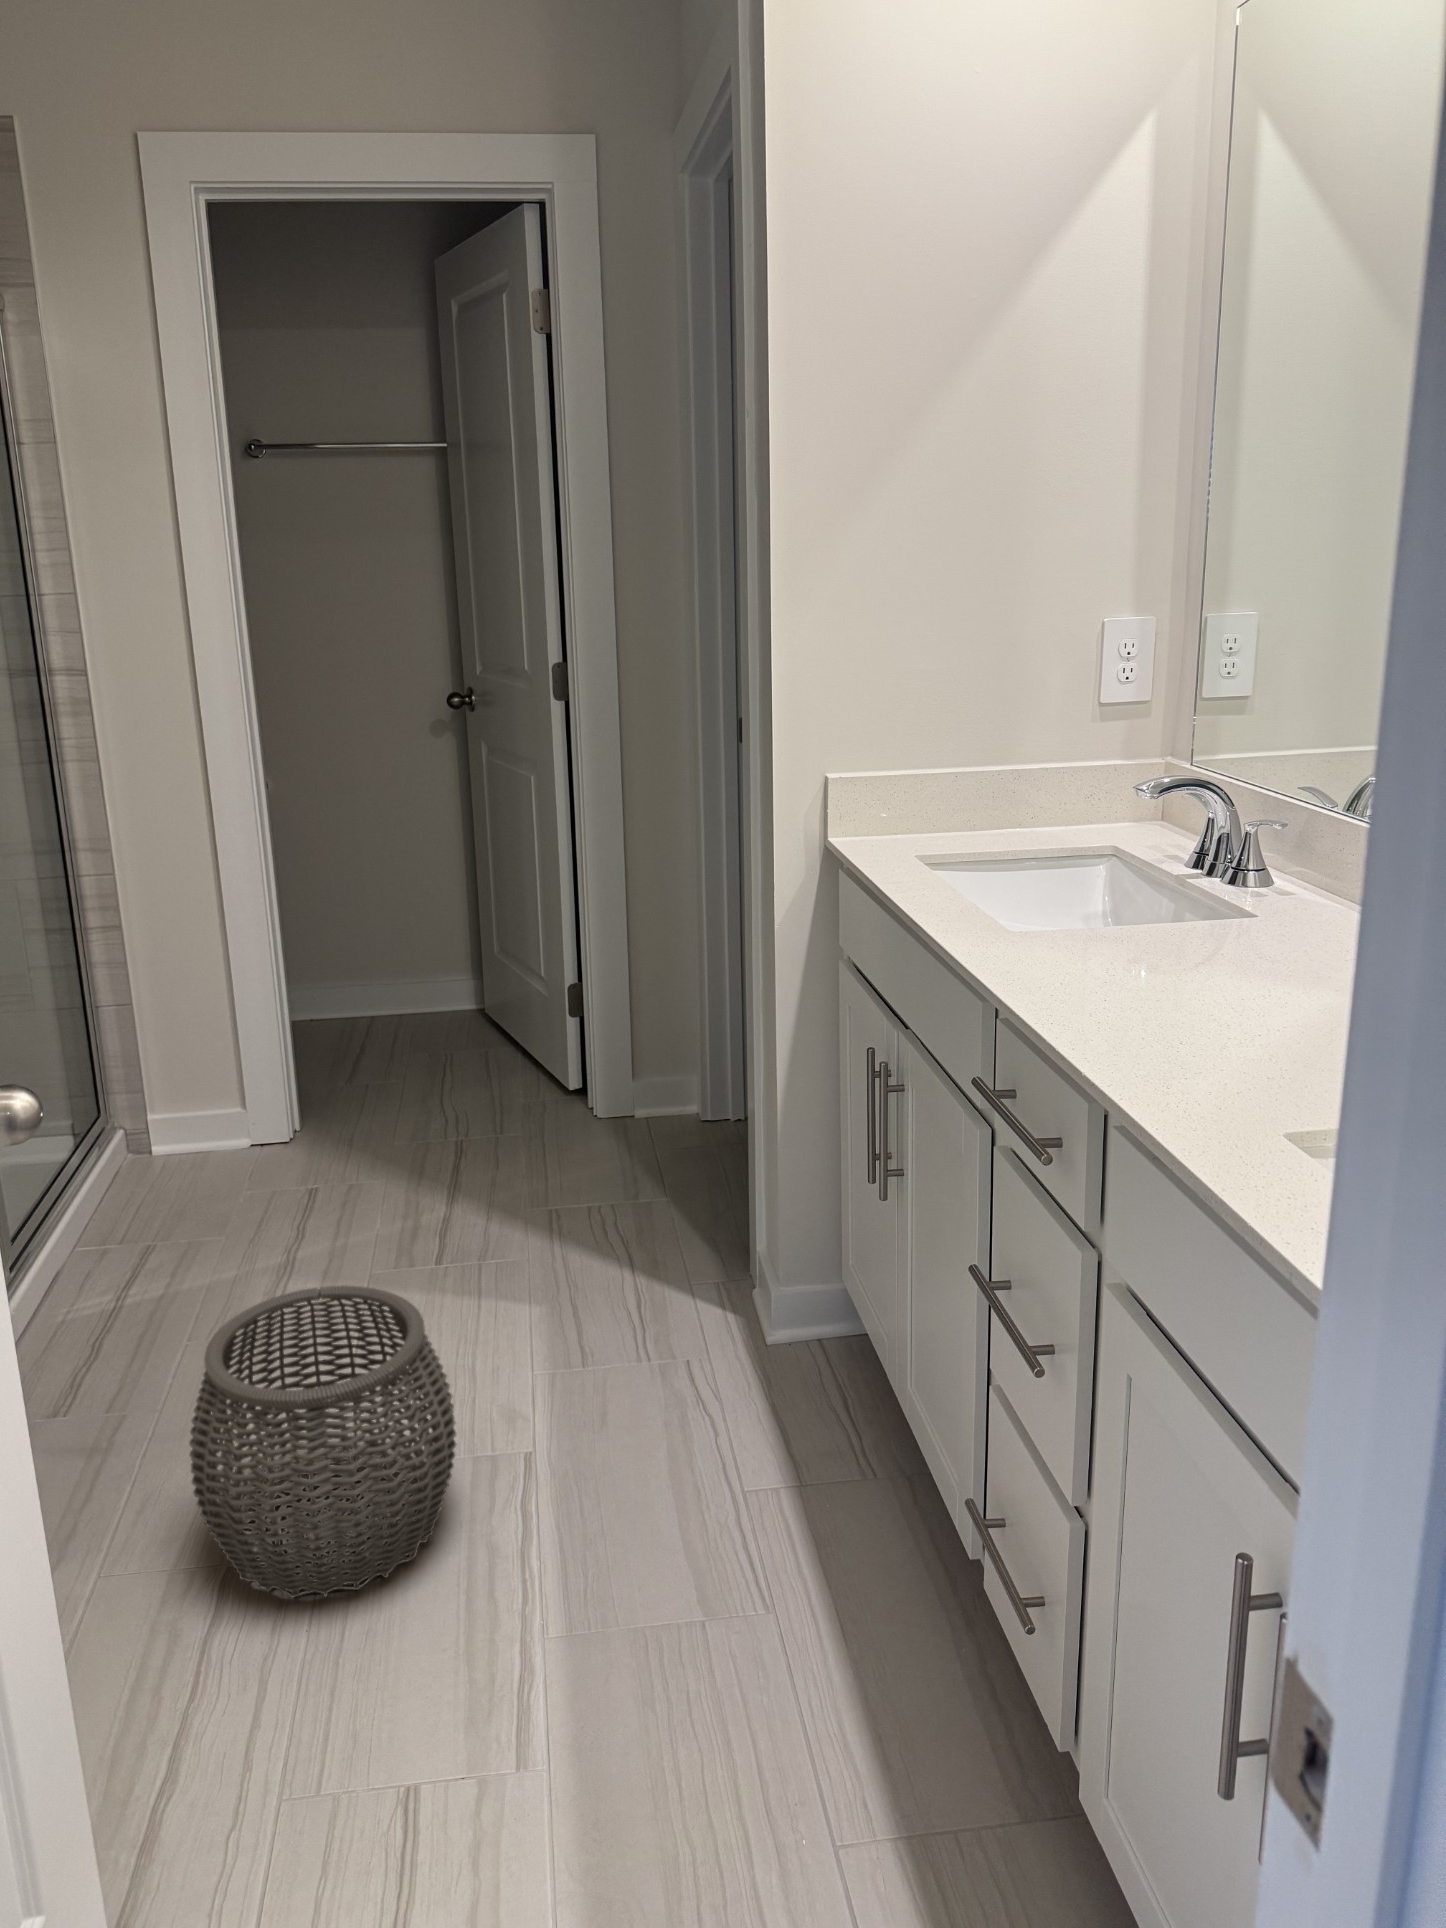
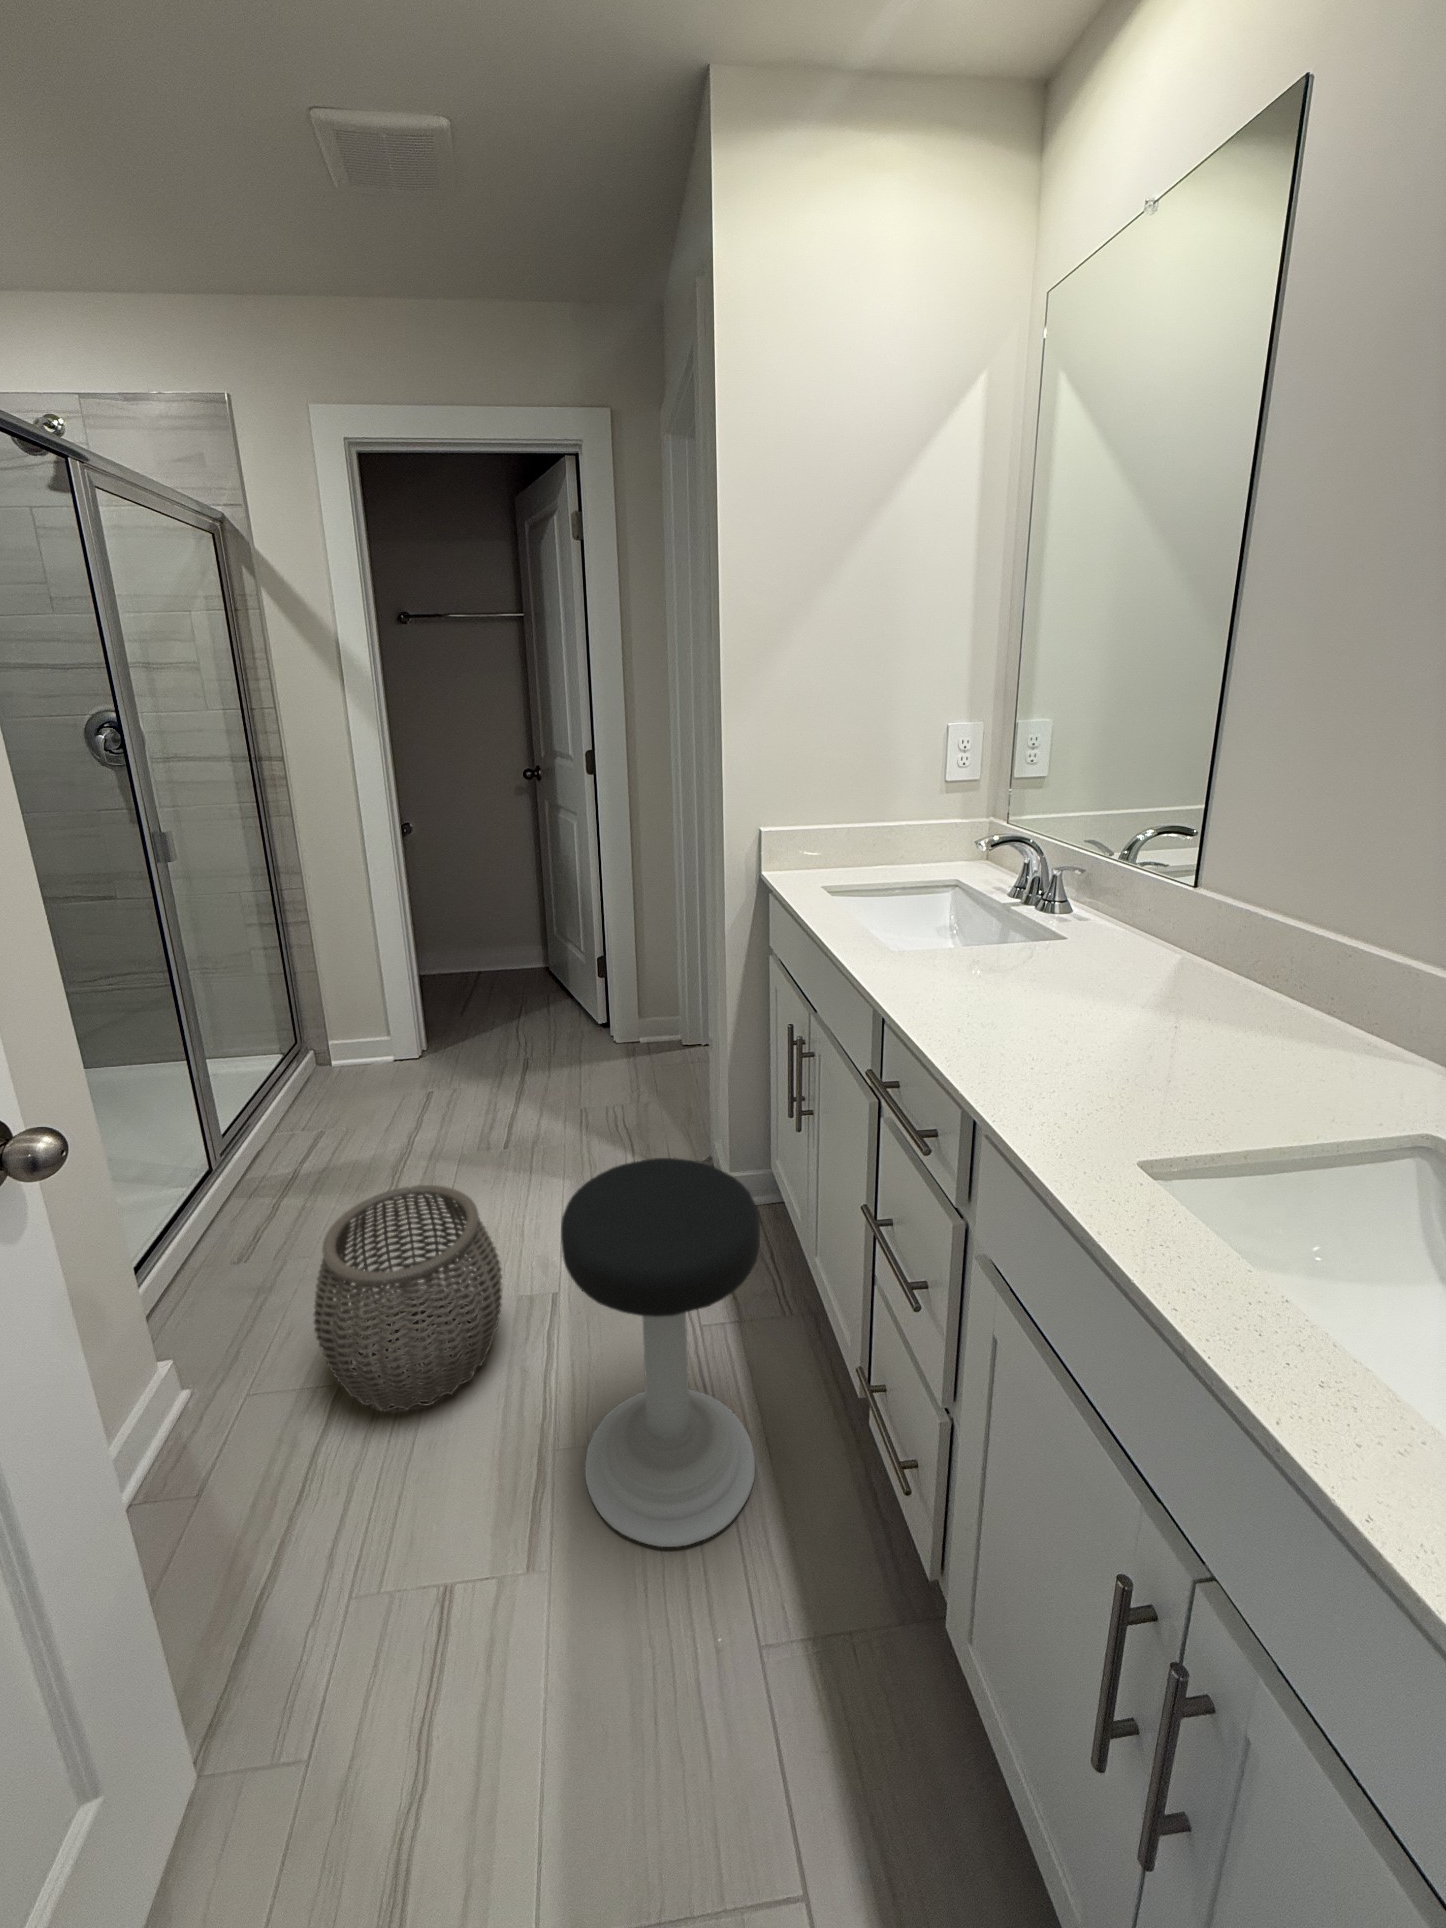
stool: none [559,1224,833,1751] -> present [561,1158,760,1547]

